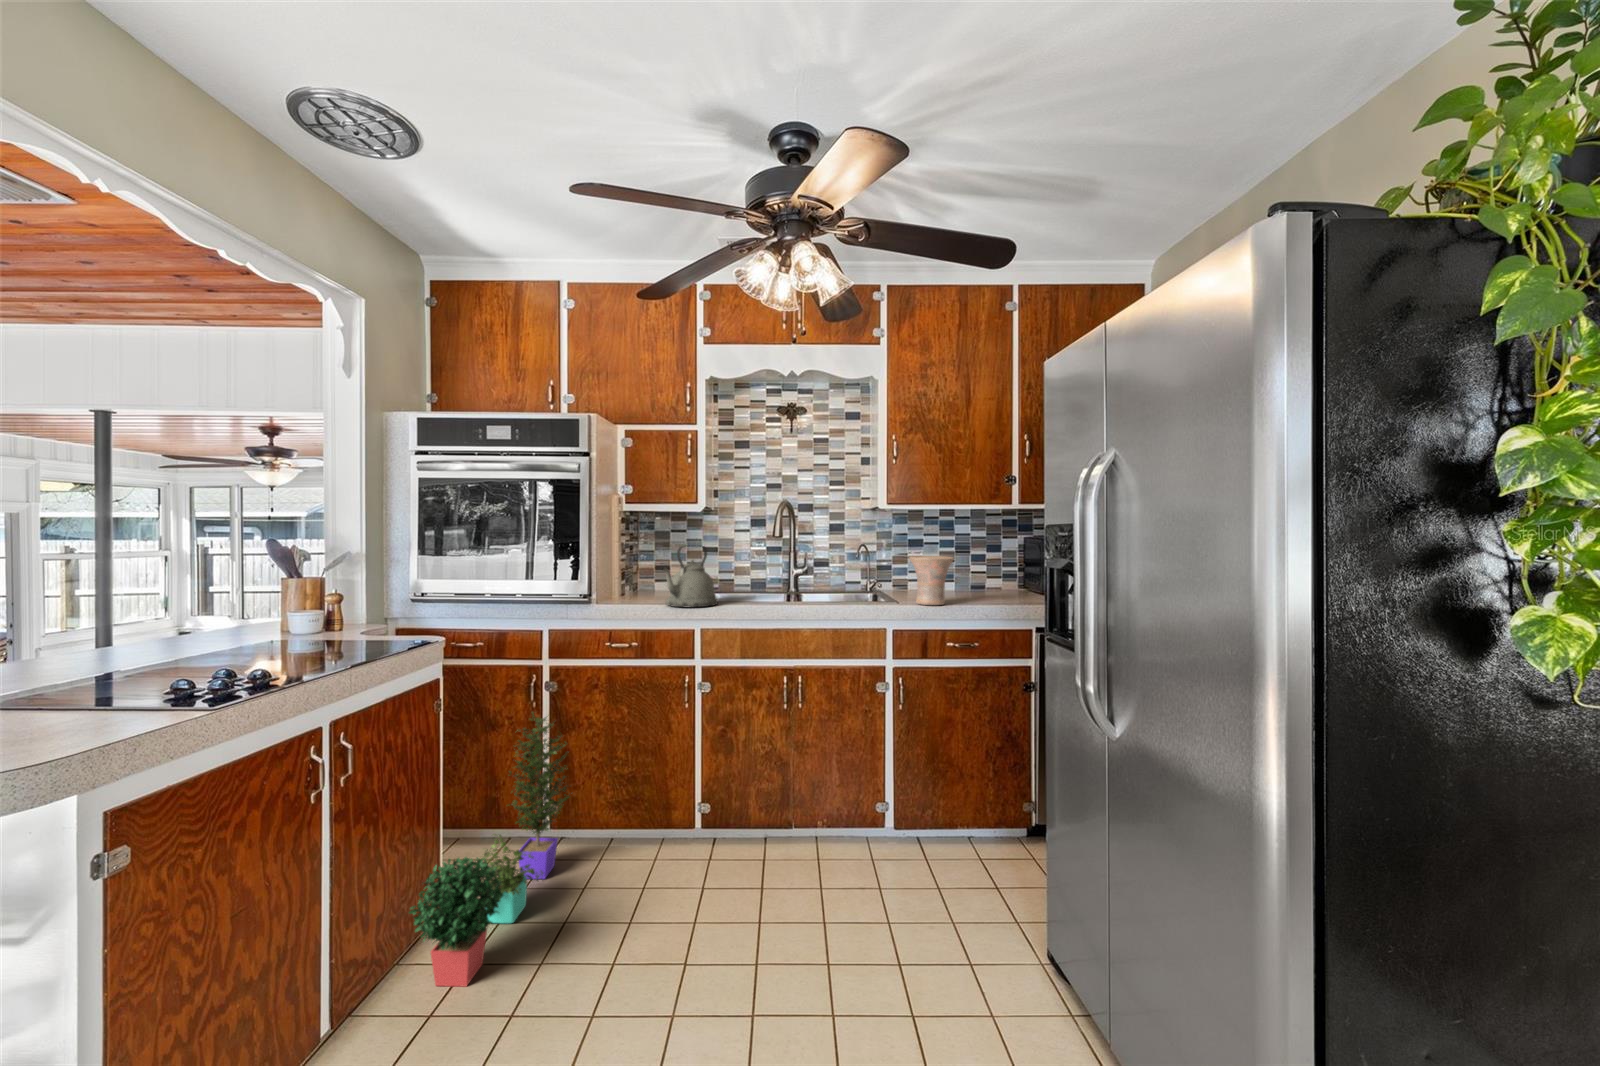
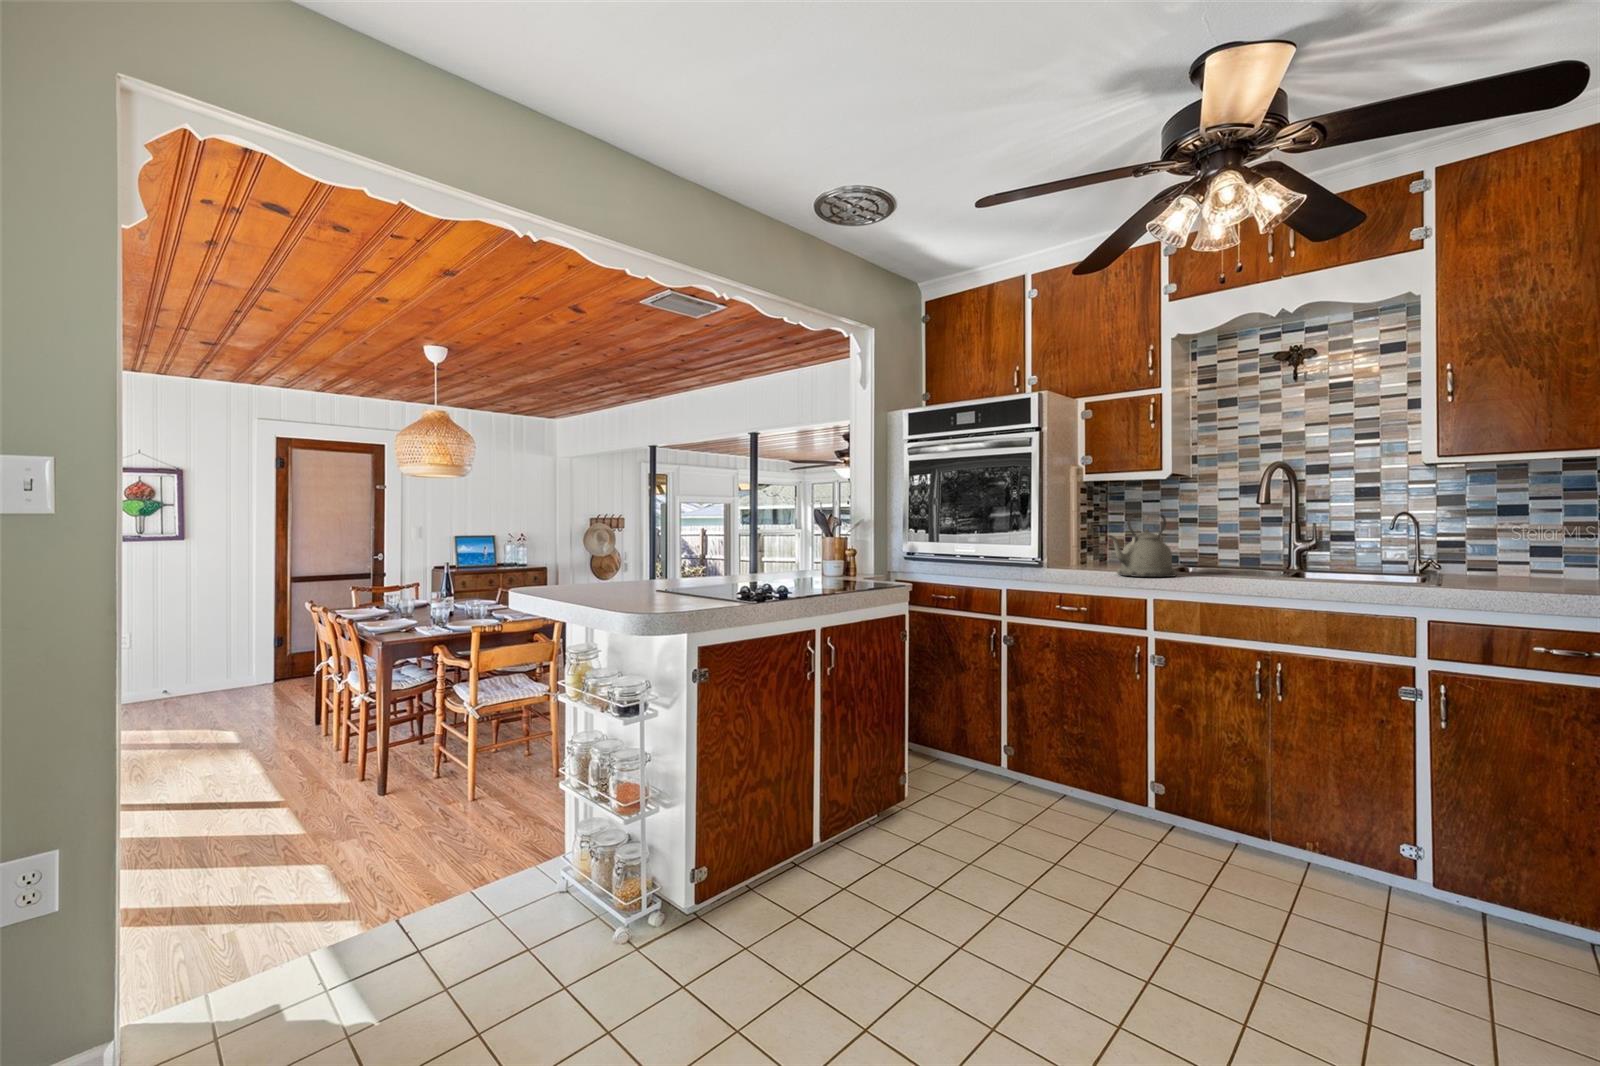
vase: present [910,556,954,605] -> none [1456,523,1541,590]
potted plant: present [409,712,569,987] -> none [888,662,1025,853]

